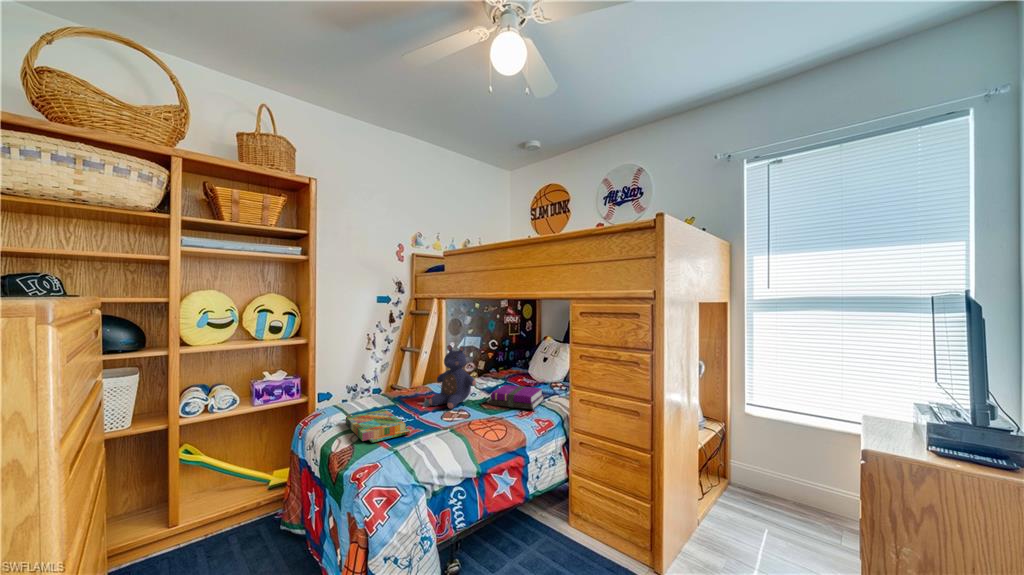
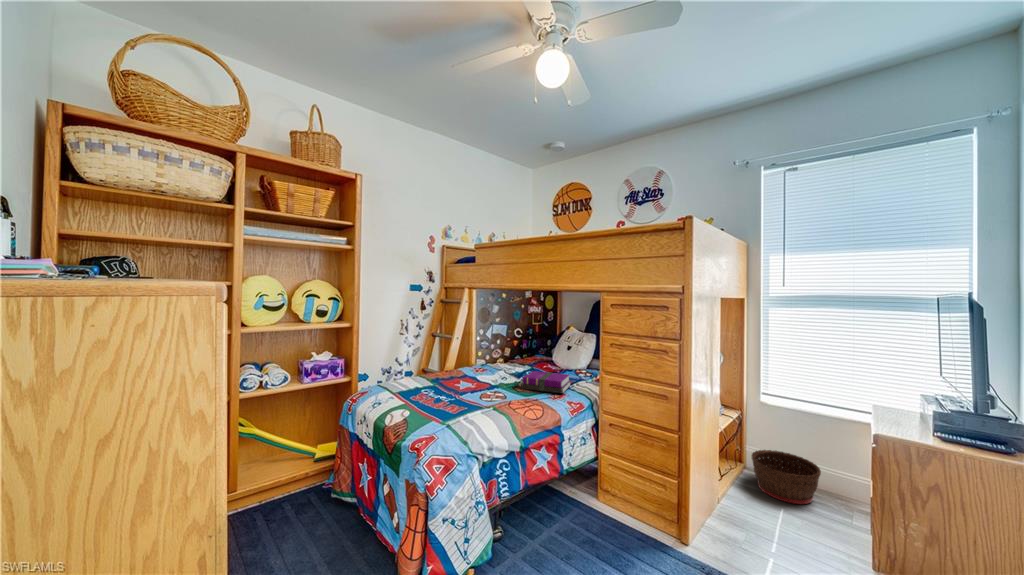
teddy bear: present [429,345,476,409] -> none [465,332,509,391]
board game: present [346,409,410,443] -> none [394,390,457,418]
basket: none [738,464,811,525] -> present [752,450,821,504]

